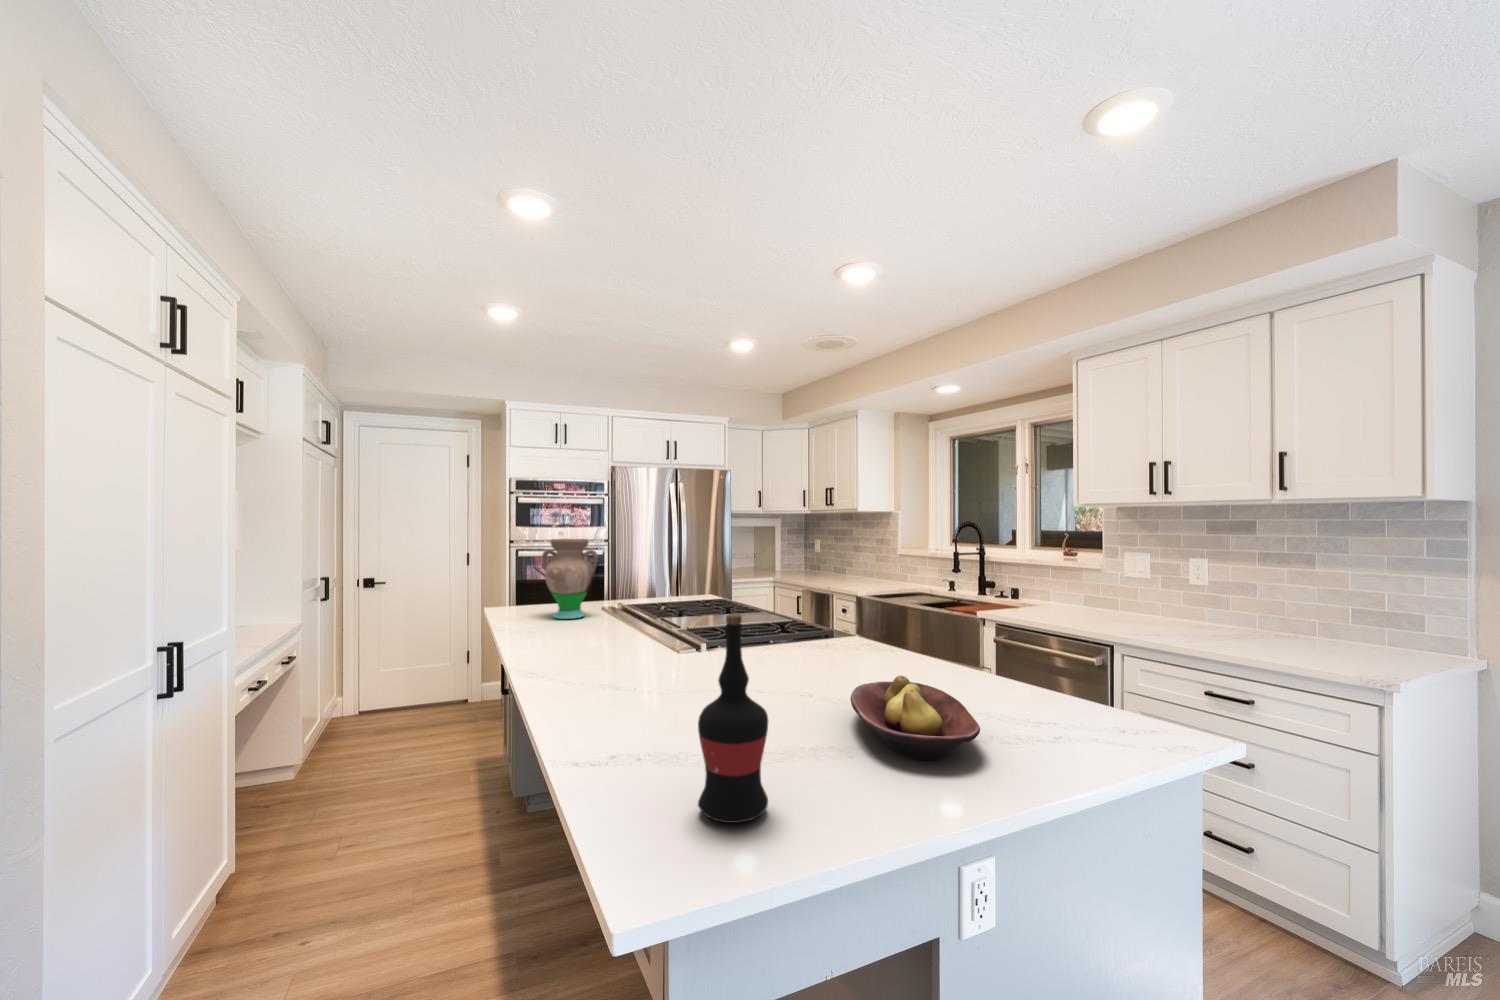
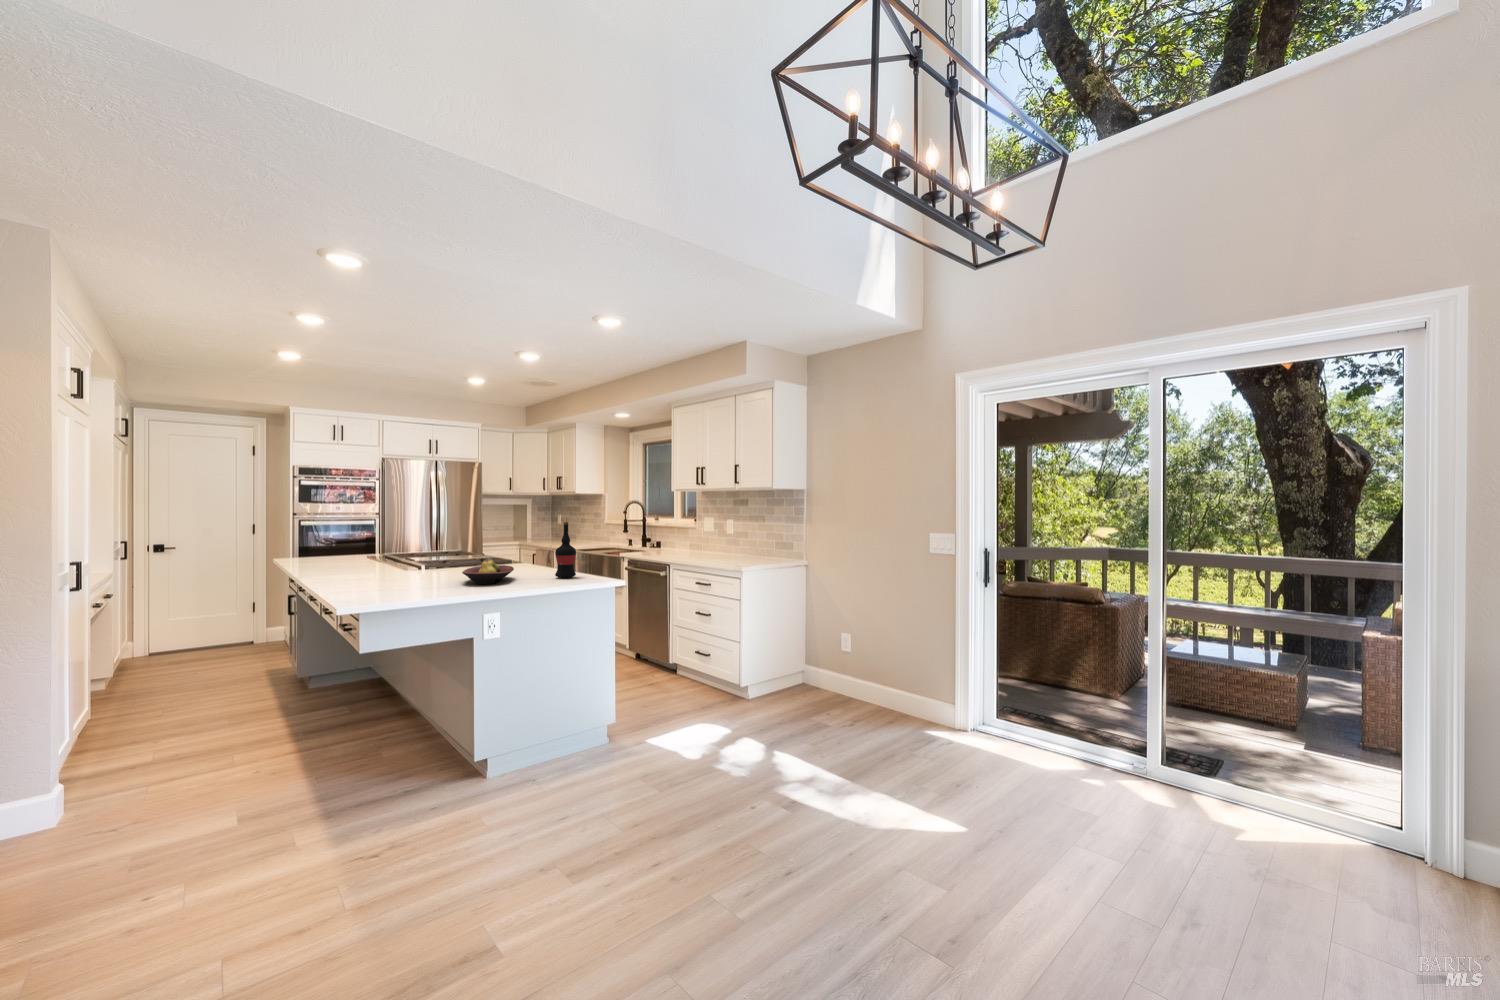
vase: present [542,539,598,619] -> none [320,509,361,560]
wine bottle: present [698,614,768,823] -> present [555,522,576,578]

